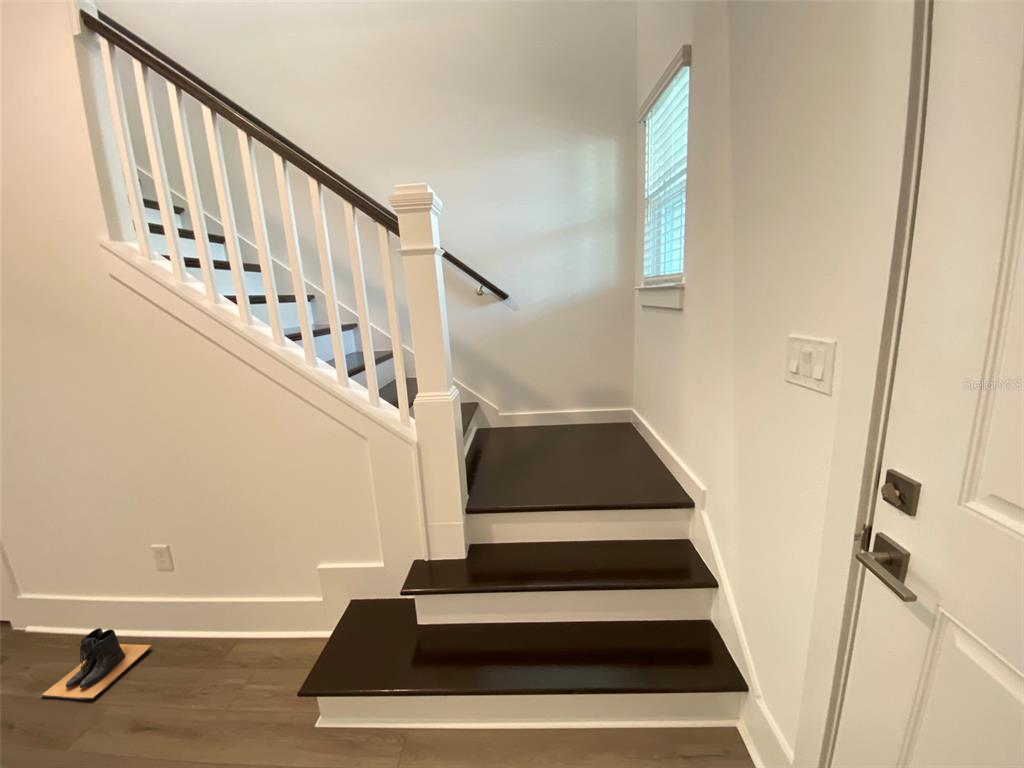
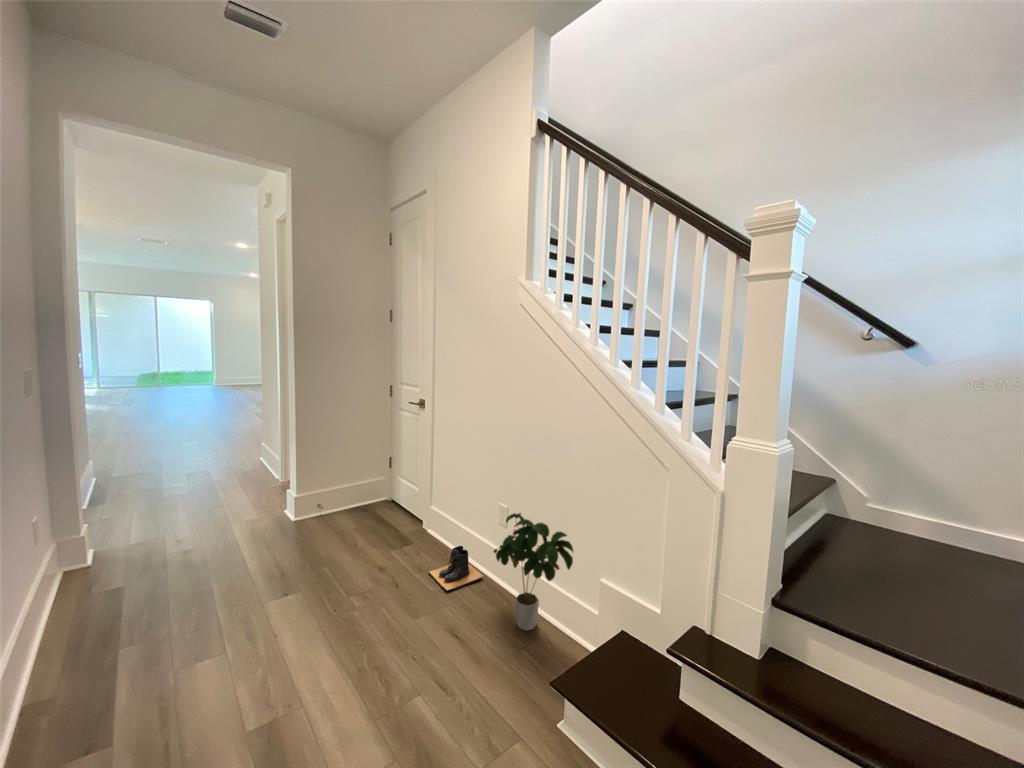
potted plant: none [163,541,284,671] -> present [494,513,573,630]

